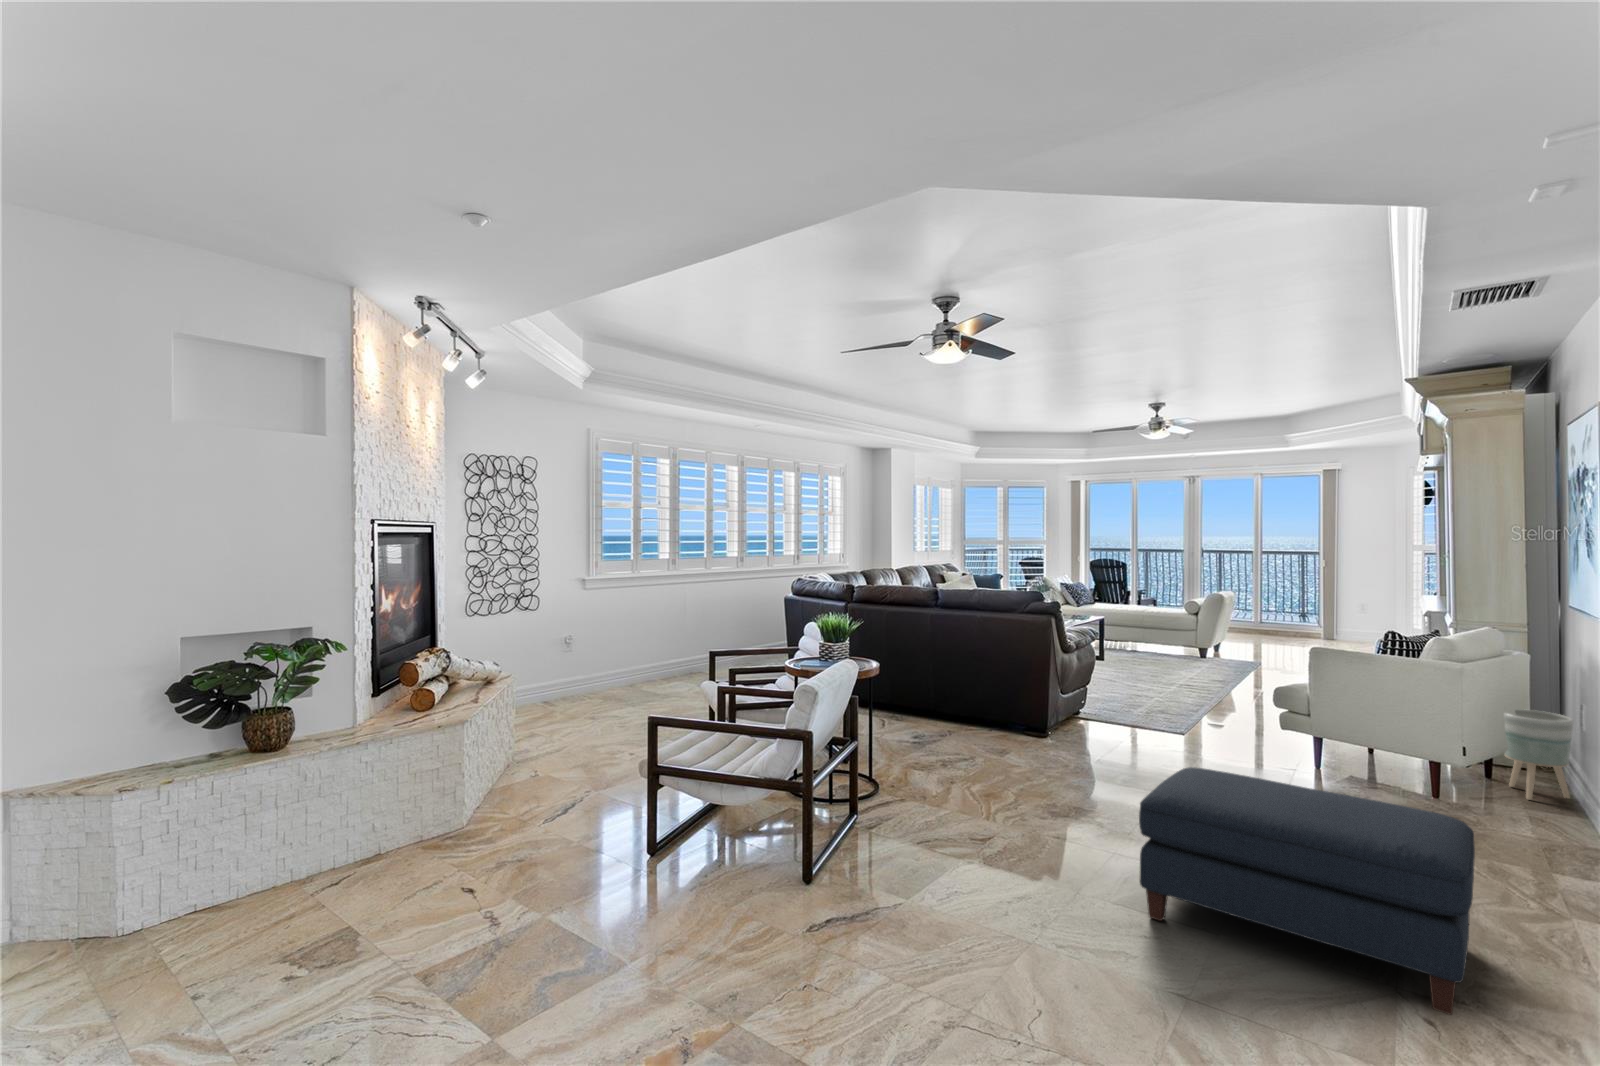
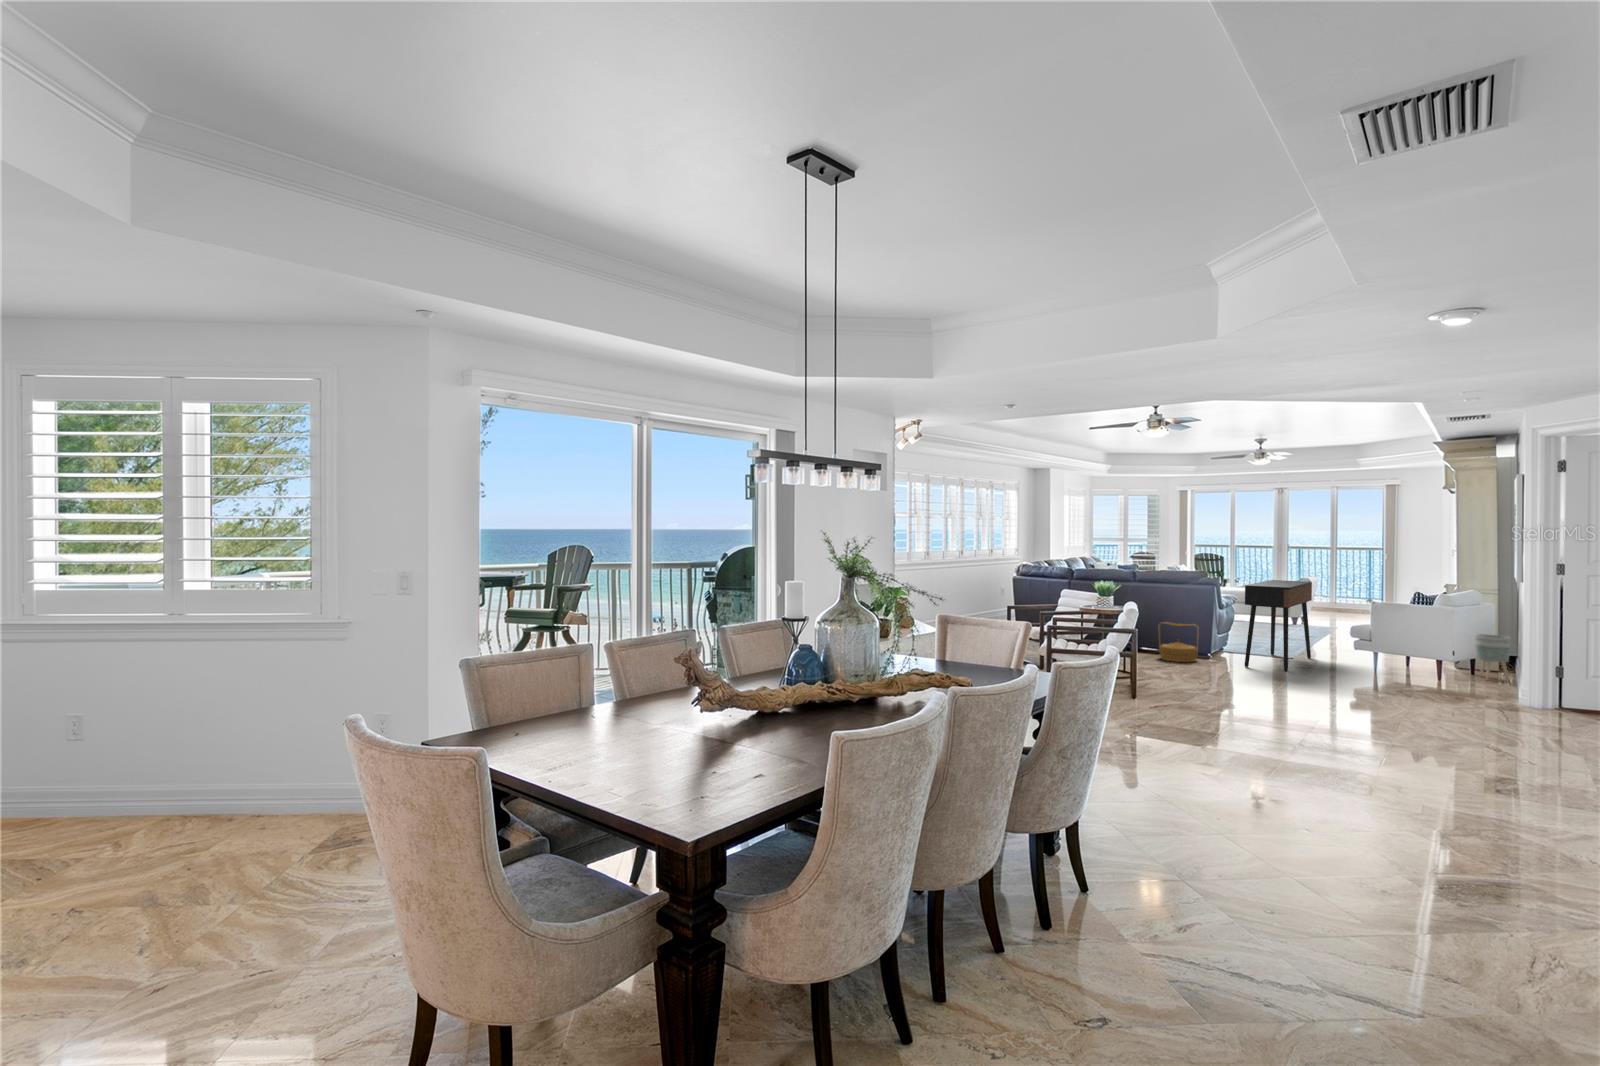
console table: none [1092,604,1212,773] -> present [1245,580,1312,671]
woven basket: none [962,676,1023,747] -> present [1159,623,1198,662]
ottoman: present [1139,767,1475,1015] -> none [1293,647,1436,722]

